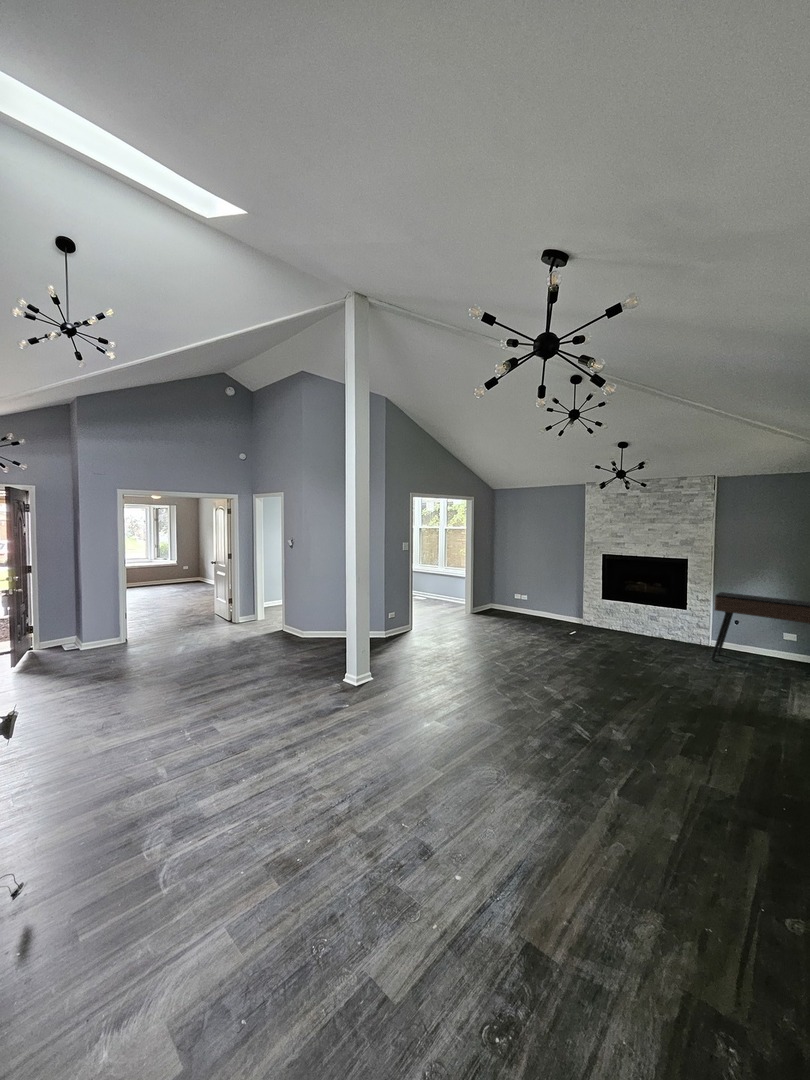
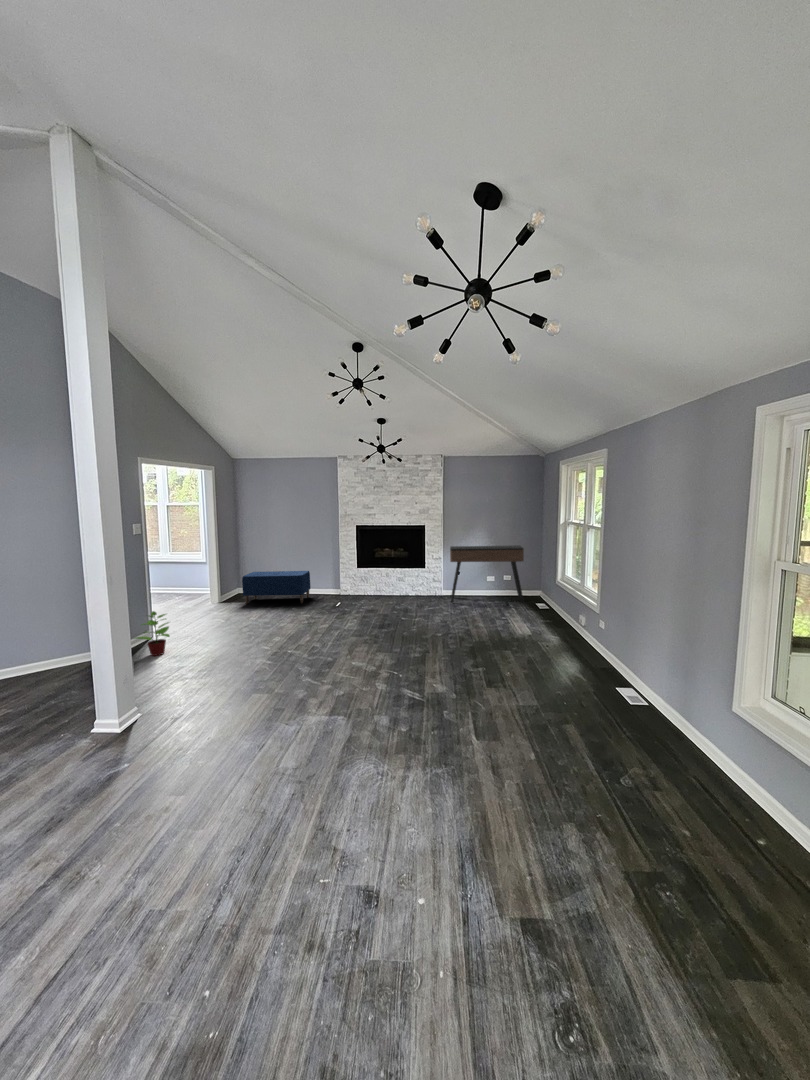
bench: none [492,589,555,625] -> present [242,571,310,604]
potted plant: none [394,605,420,640] -> present [135,611,170,656]

